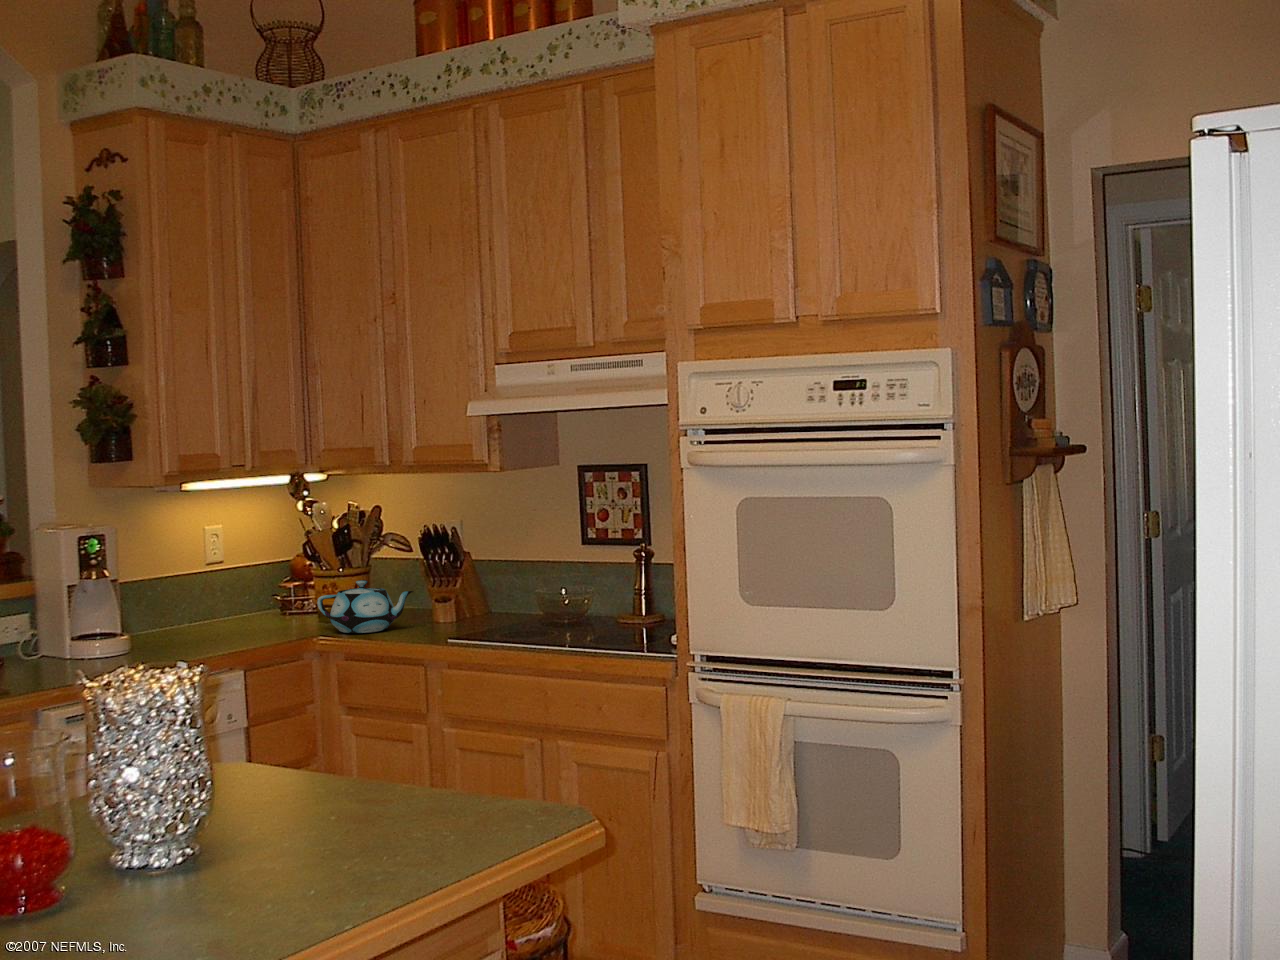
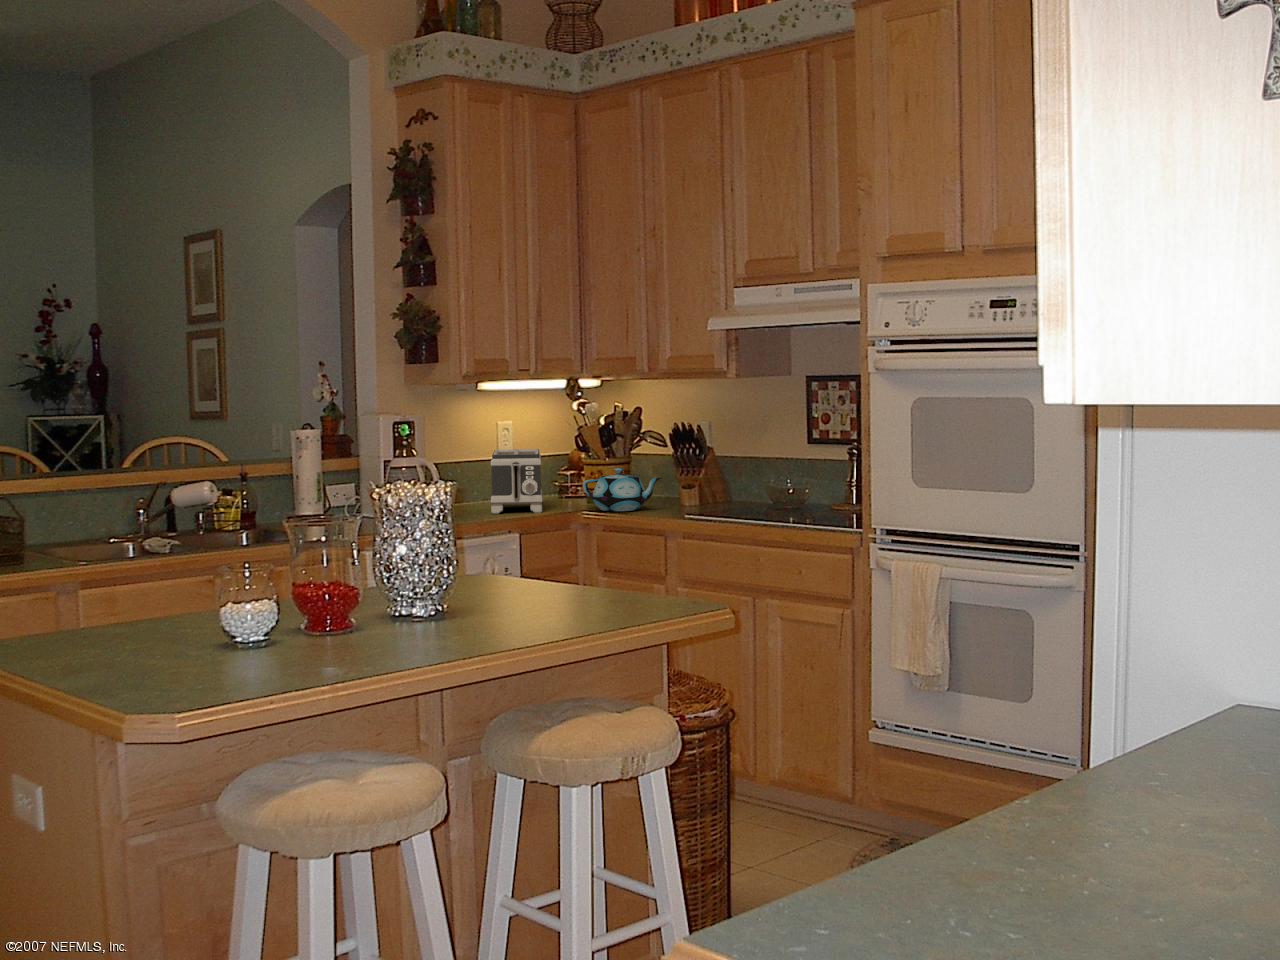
toaster: none [201,559,268,643] -> present [491,449,542,514]

